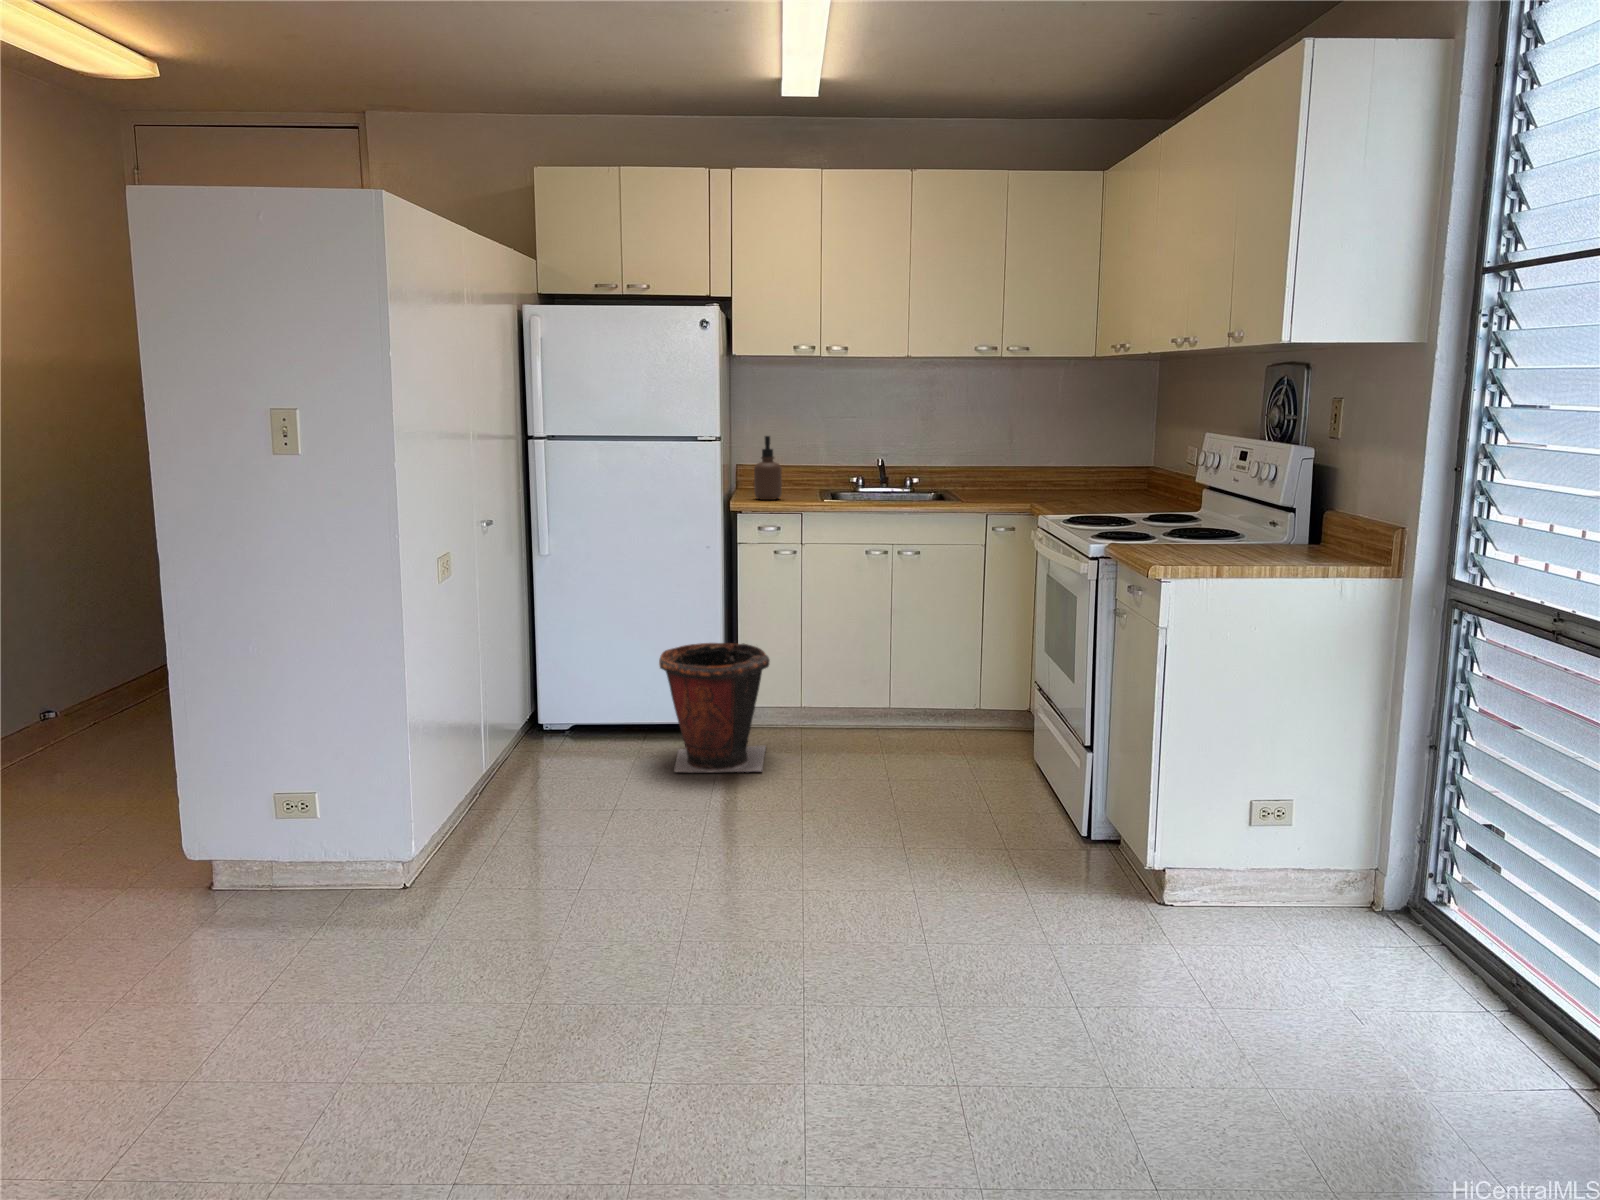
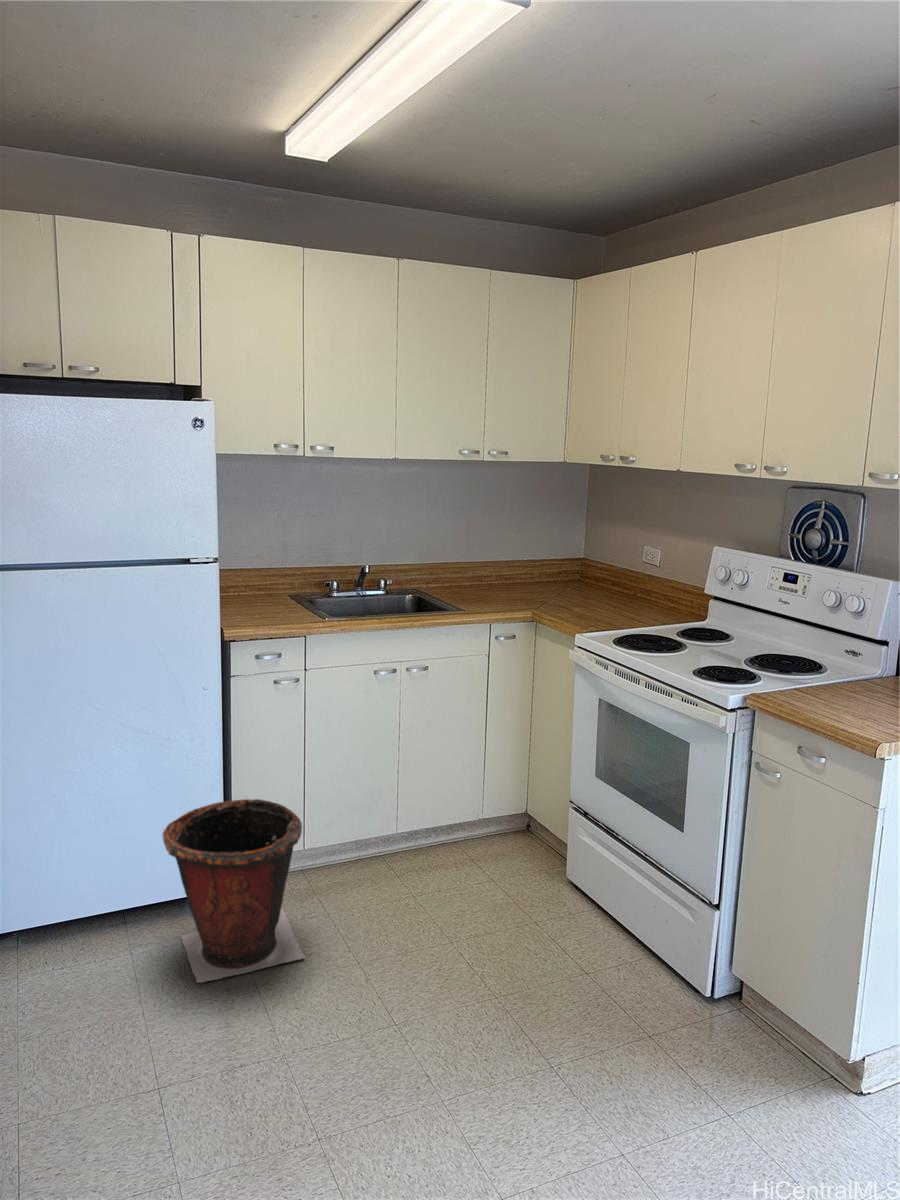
soap dispenser: present [754,436,782,500] -> none [247,550,279,623]

